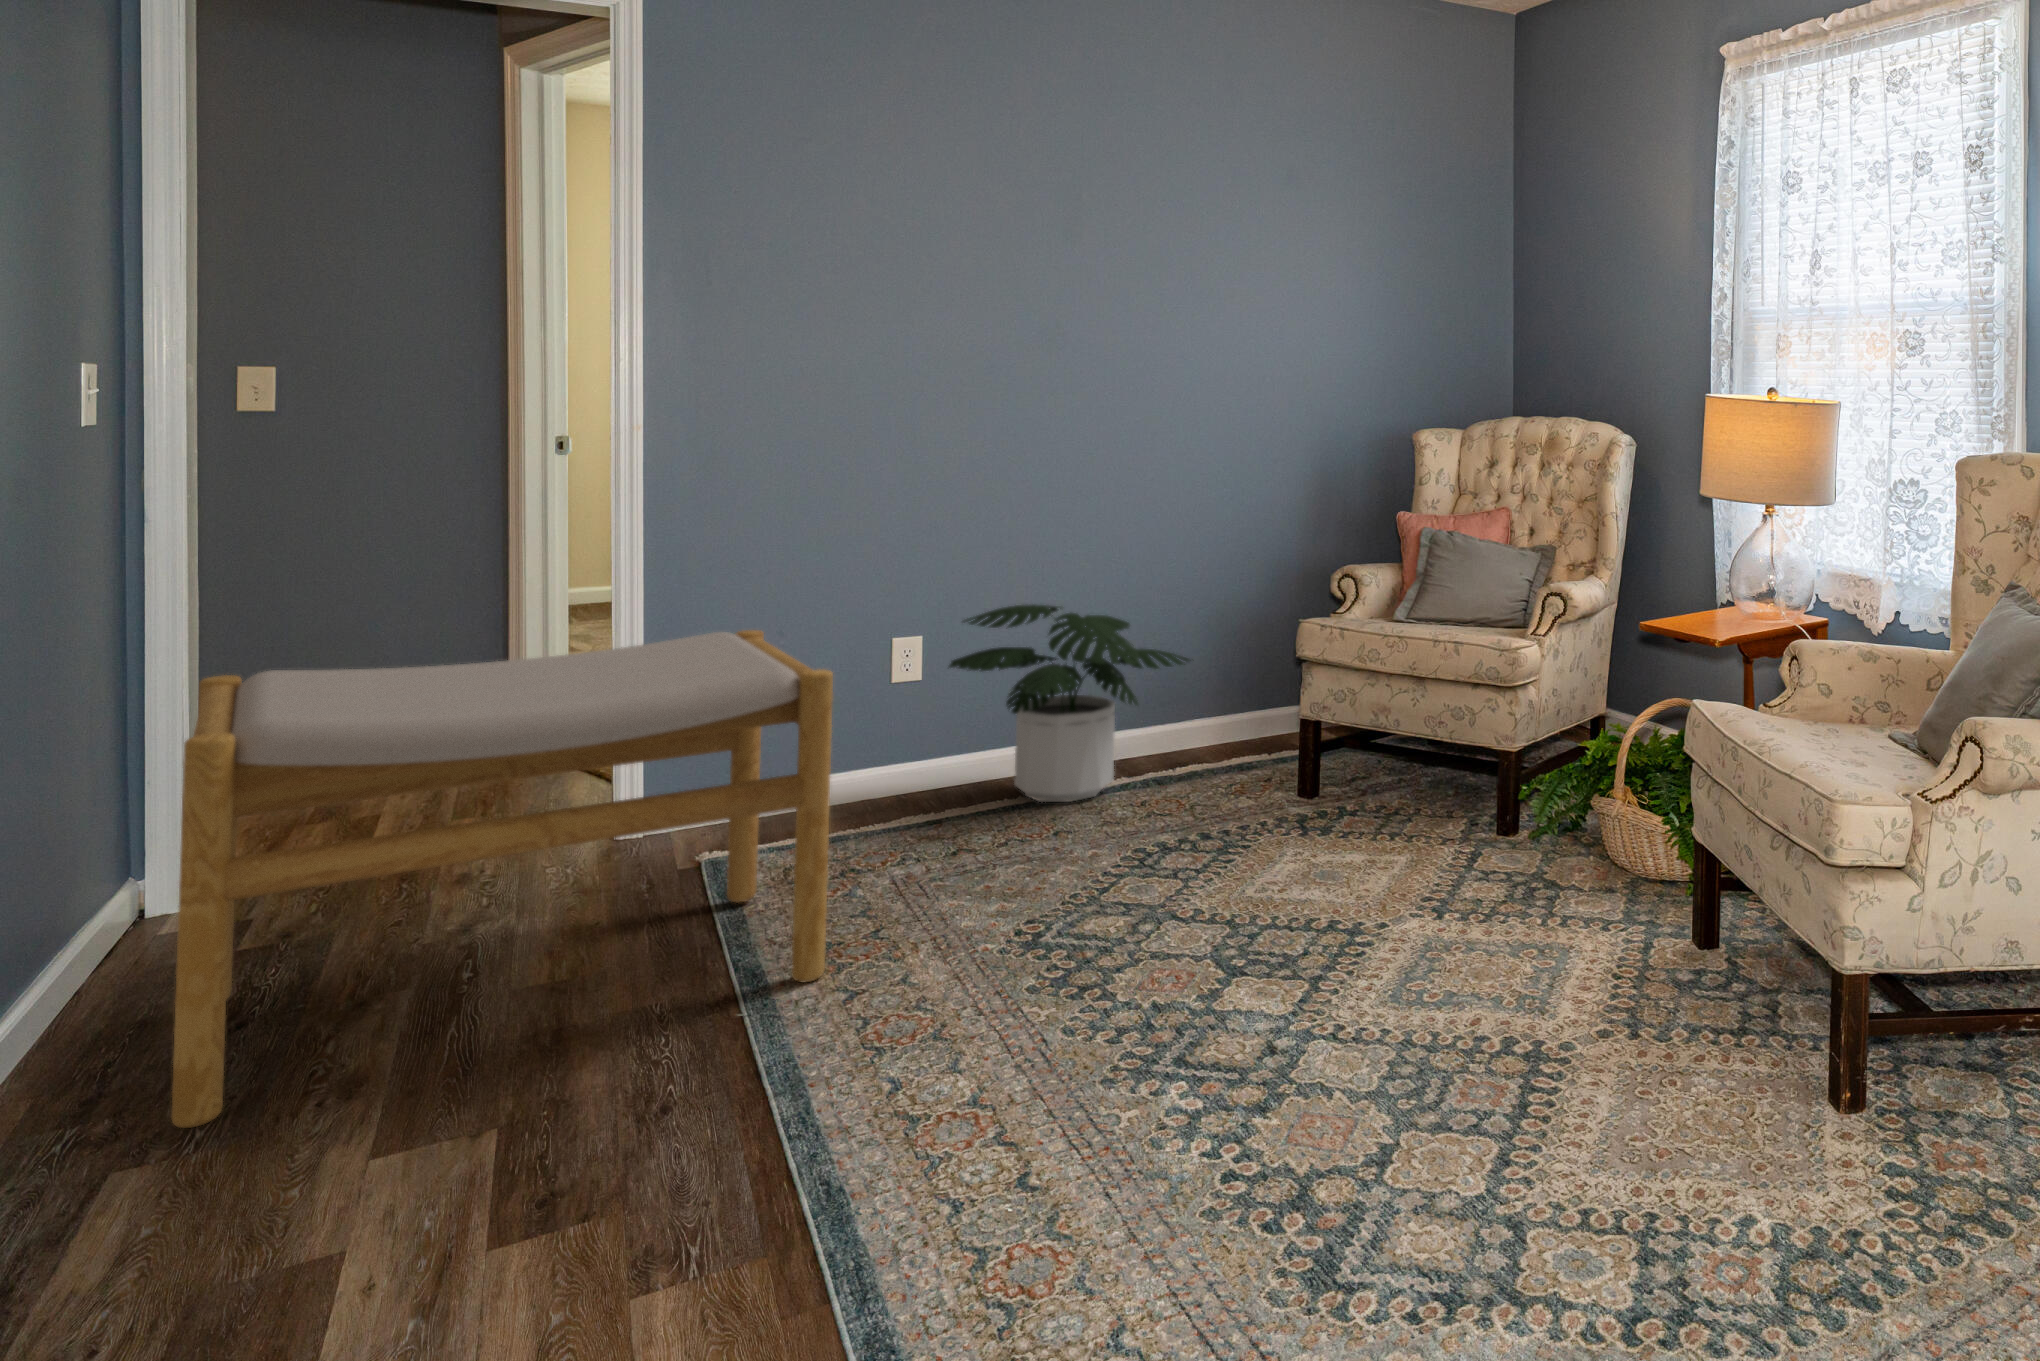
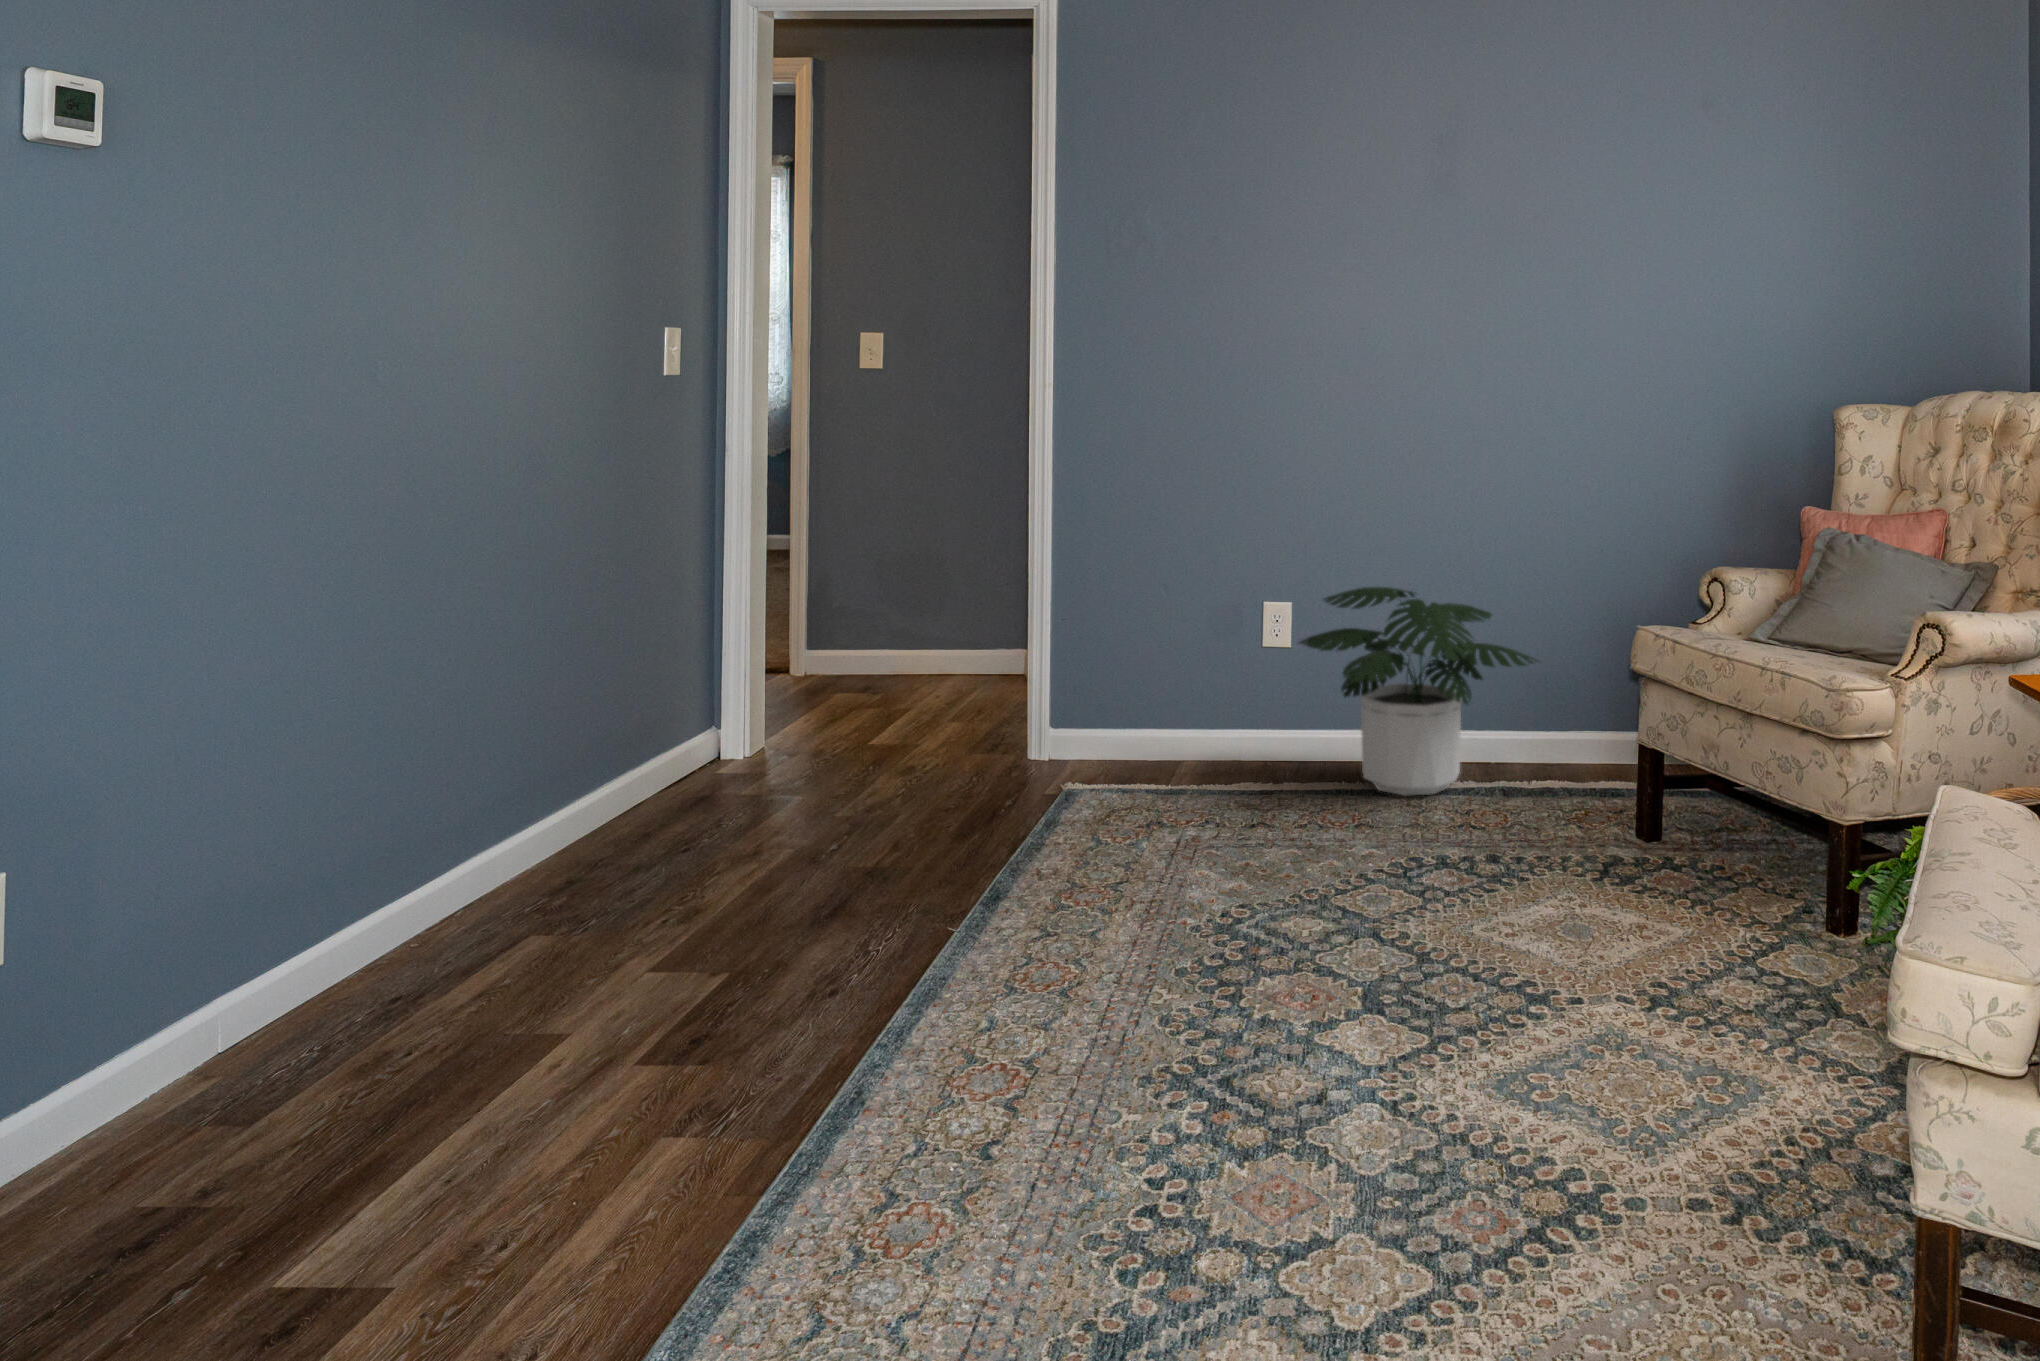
footstool: present [172,630,833,1128] -> none [582,590,1068,930]

